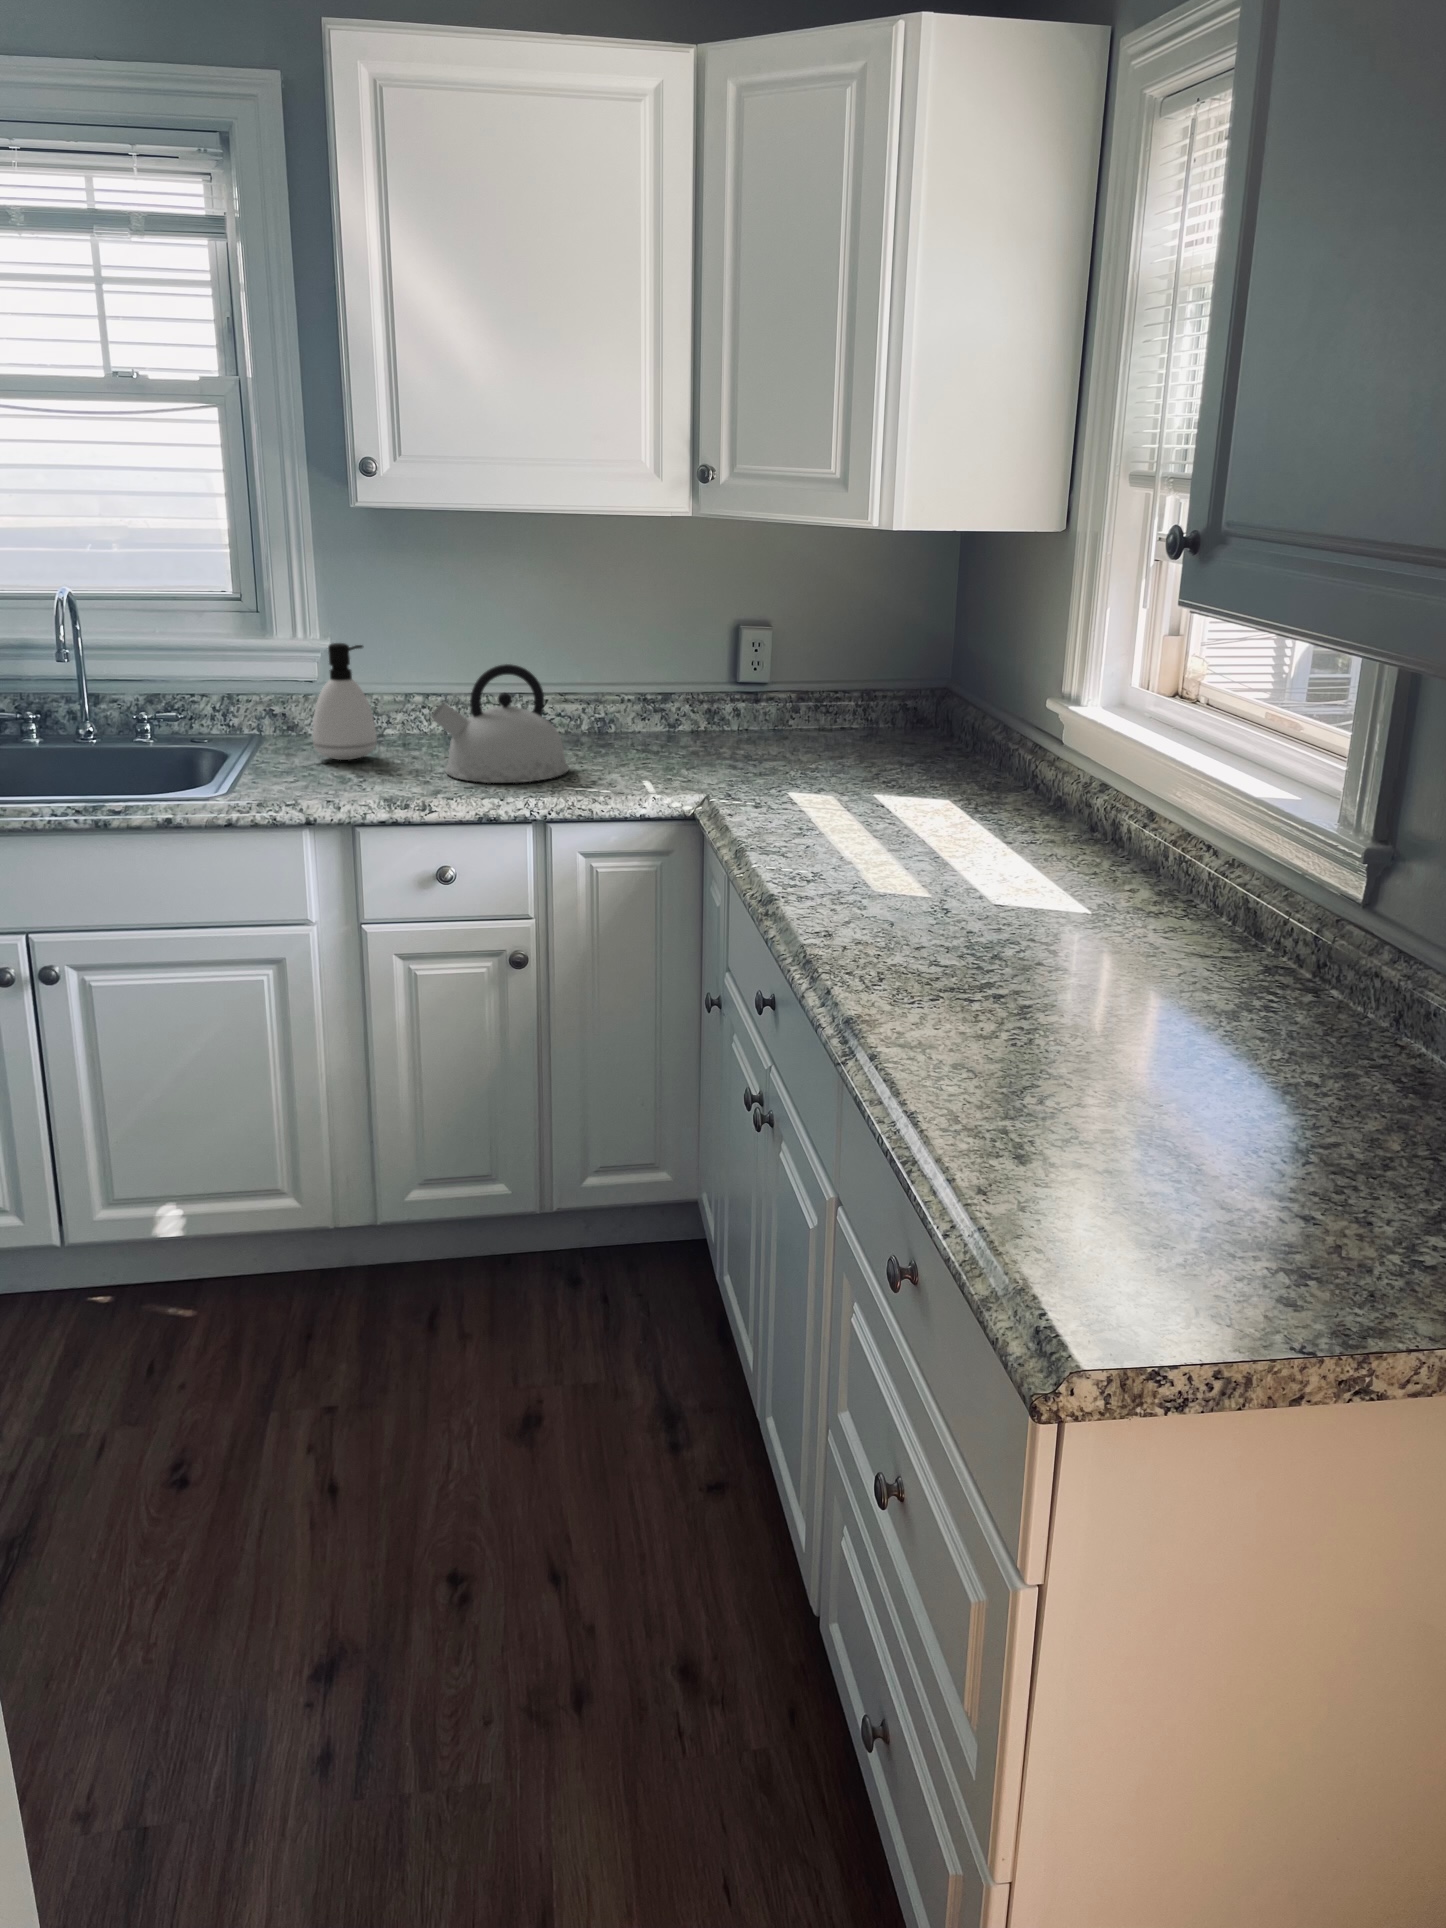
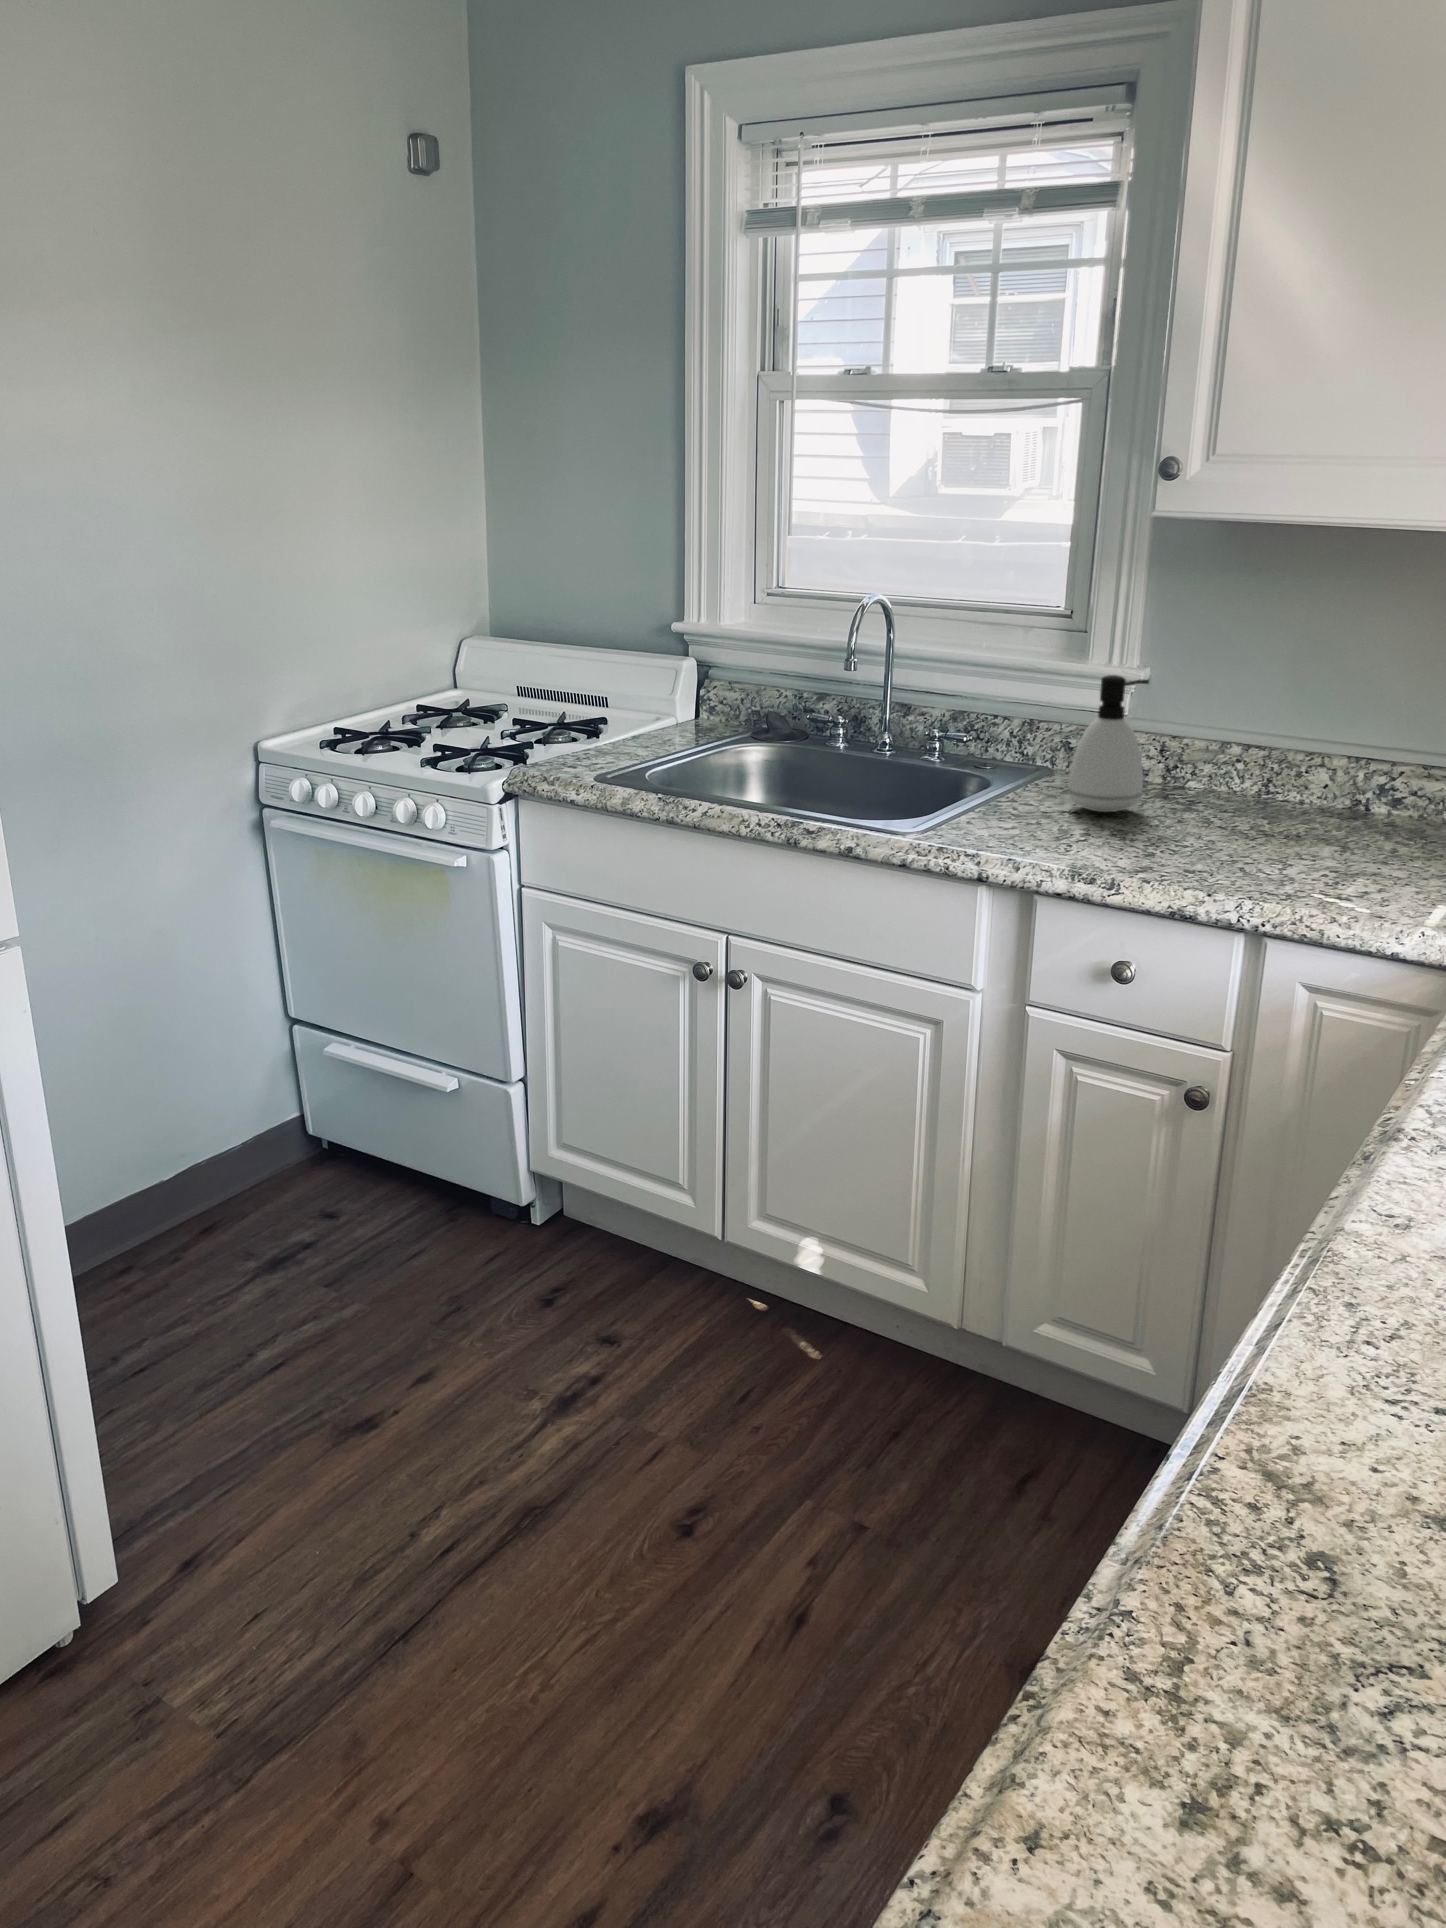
kettle: present [431,664,569,783] -> none [1178,723,1353,878]

